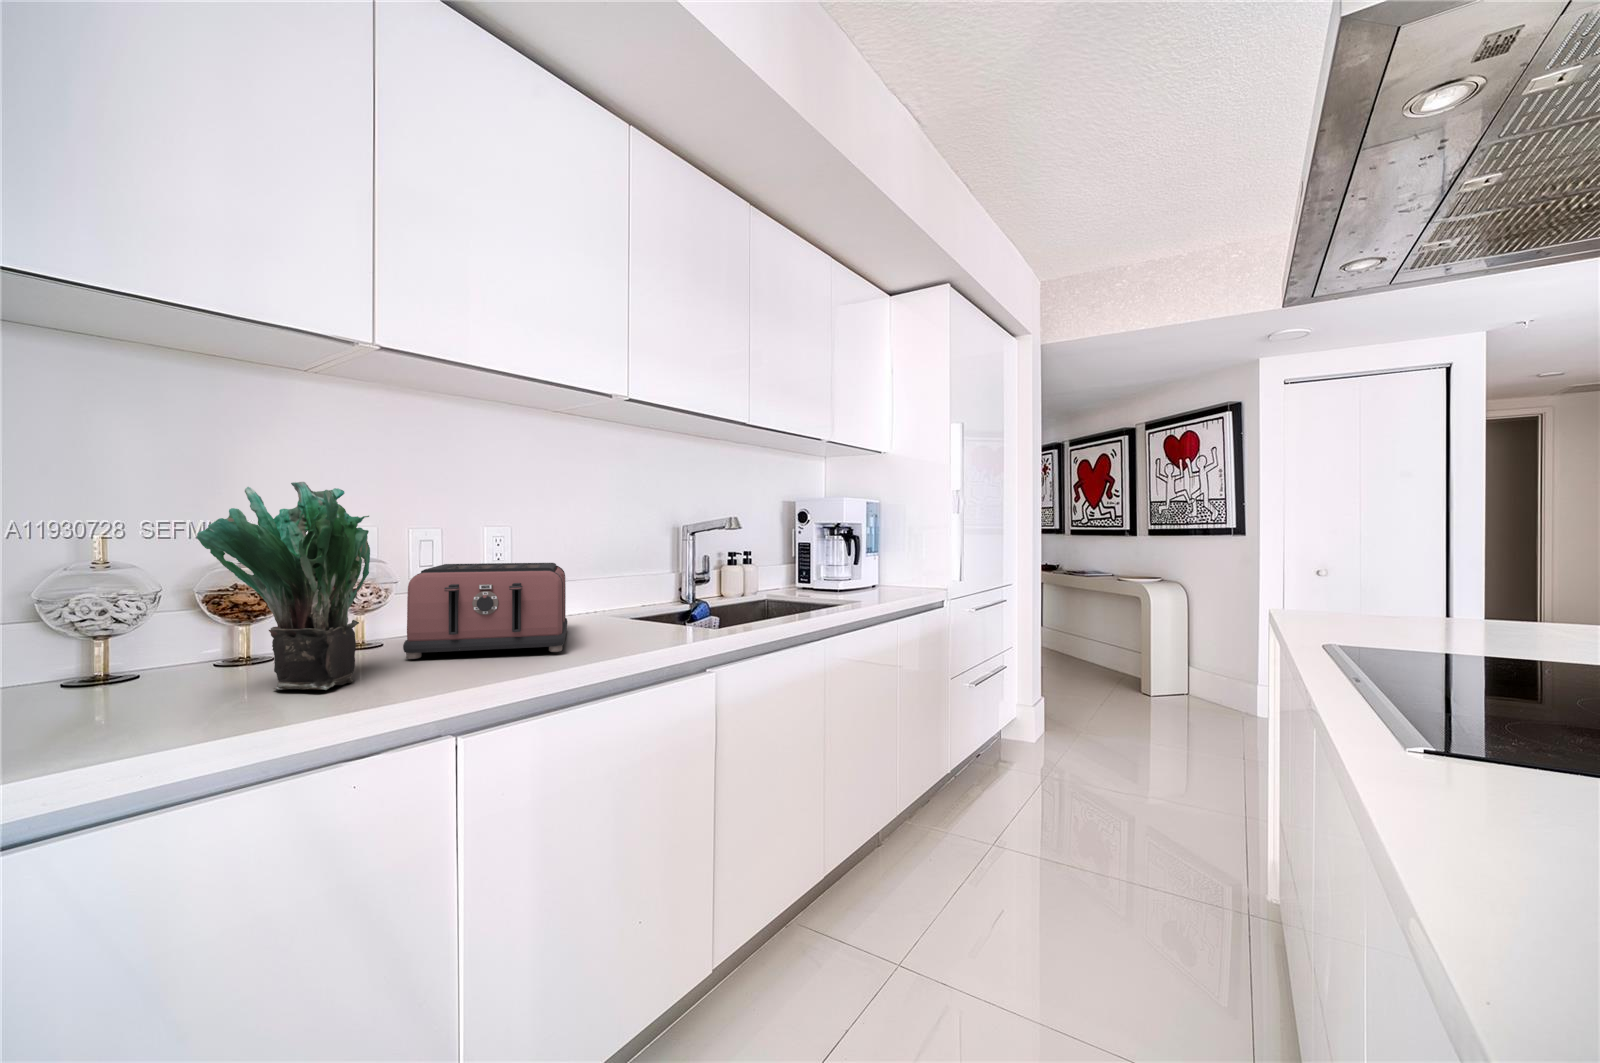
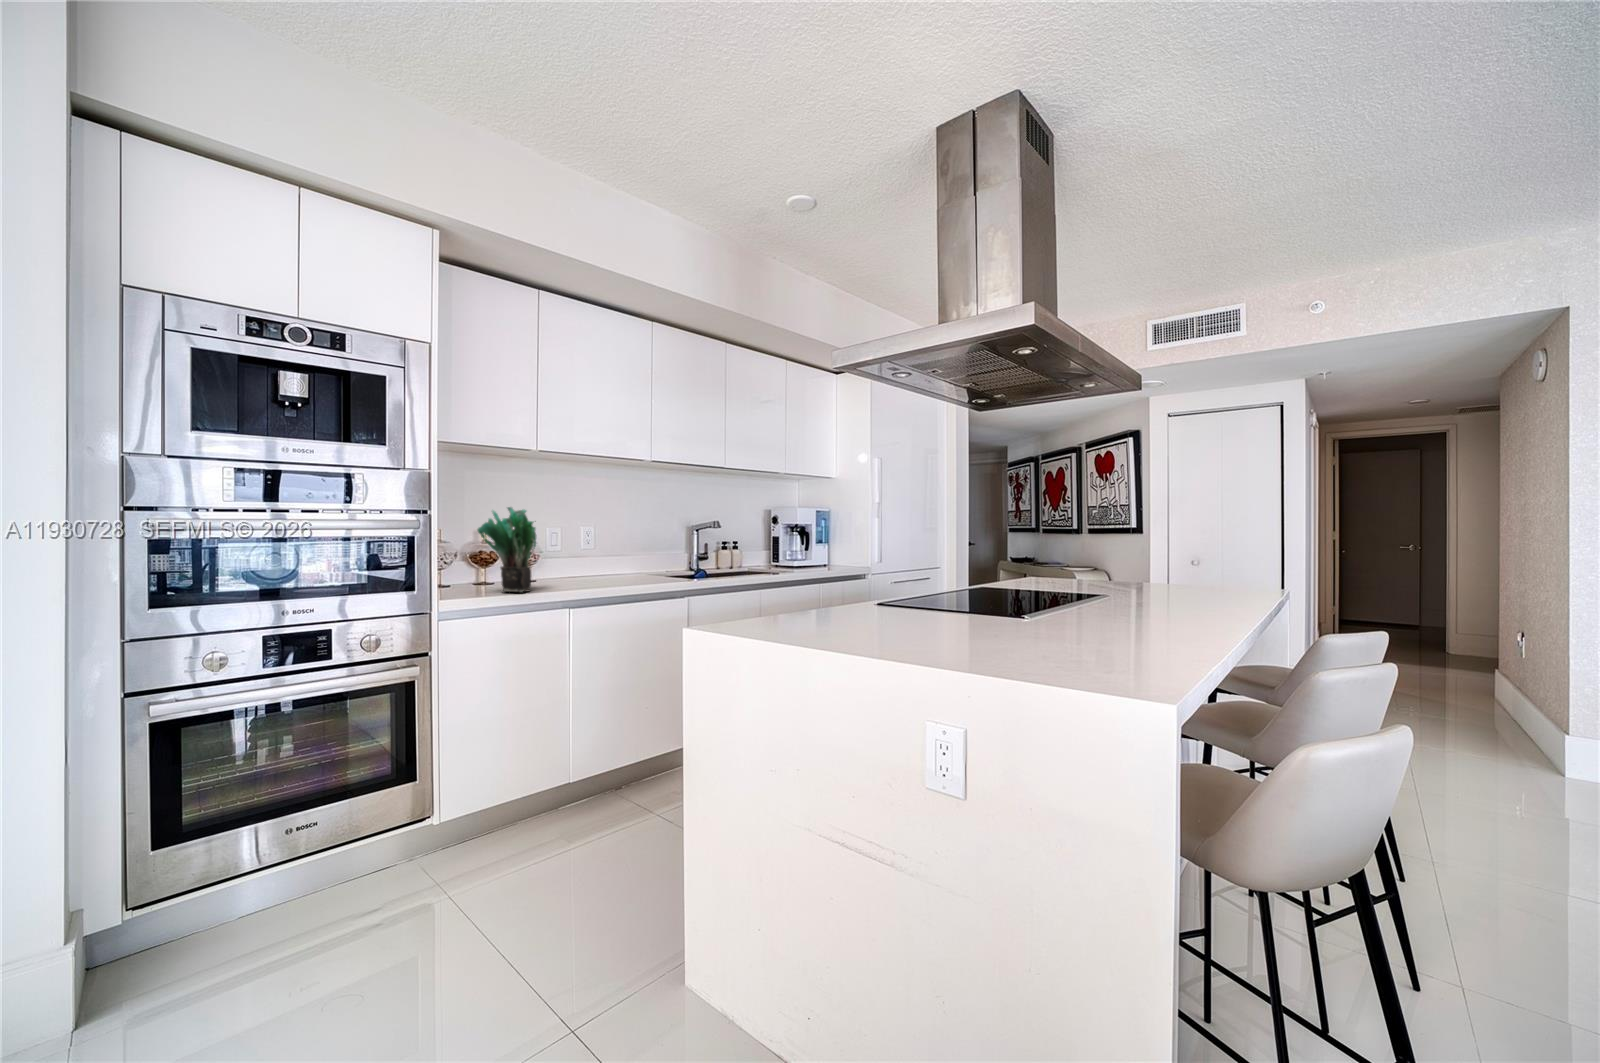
toaster: present [403,563,567,659] -> none [548,544,625,586]

